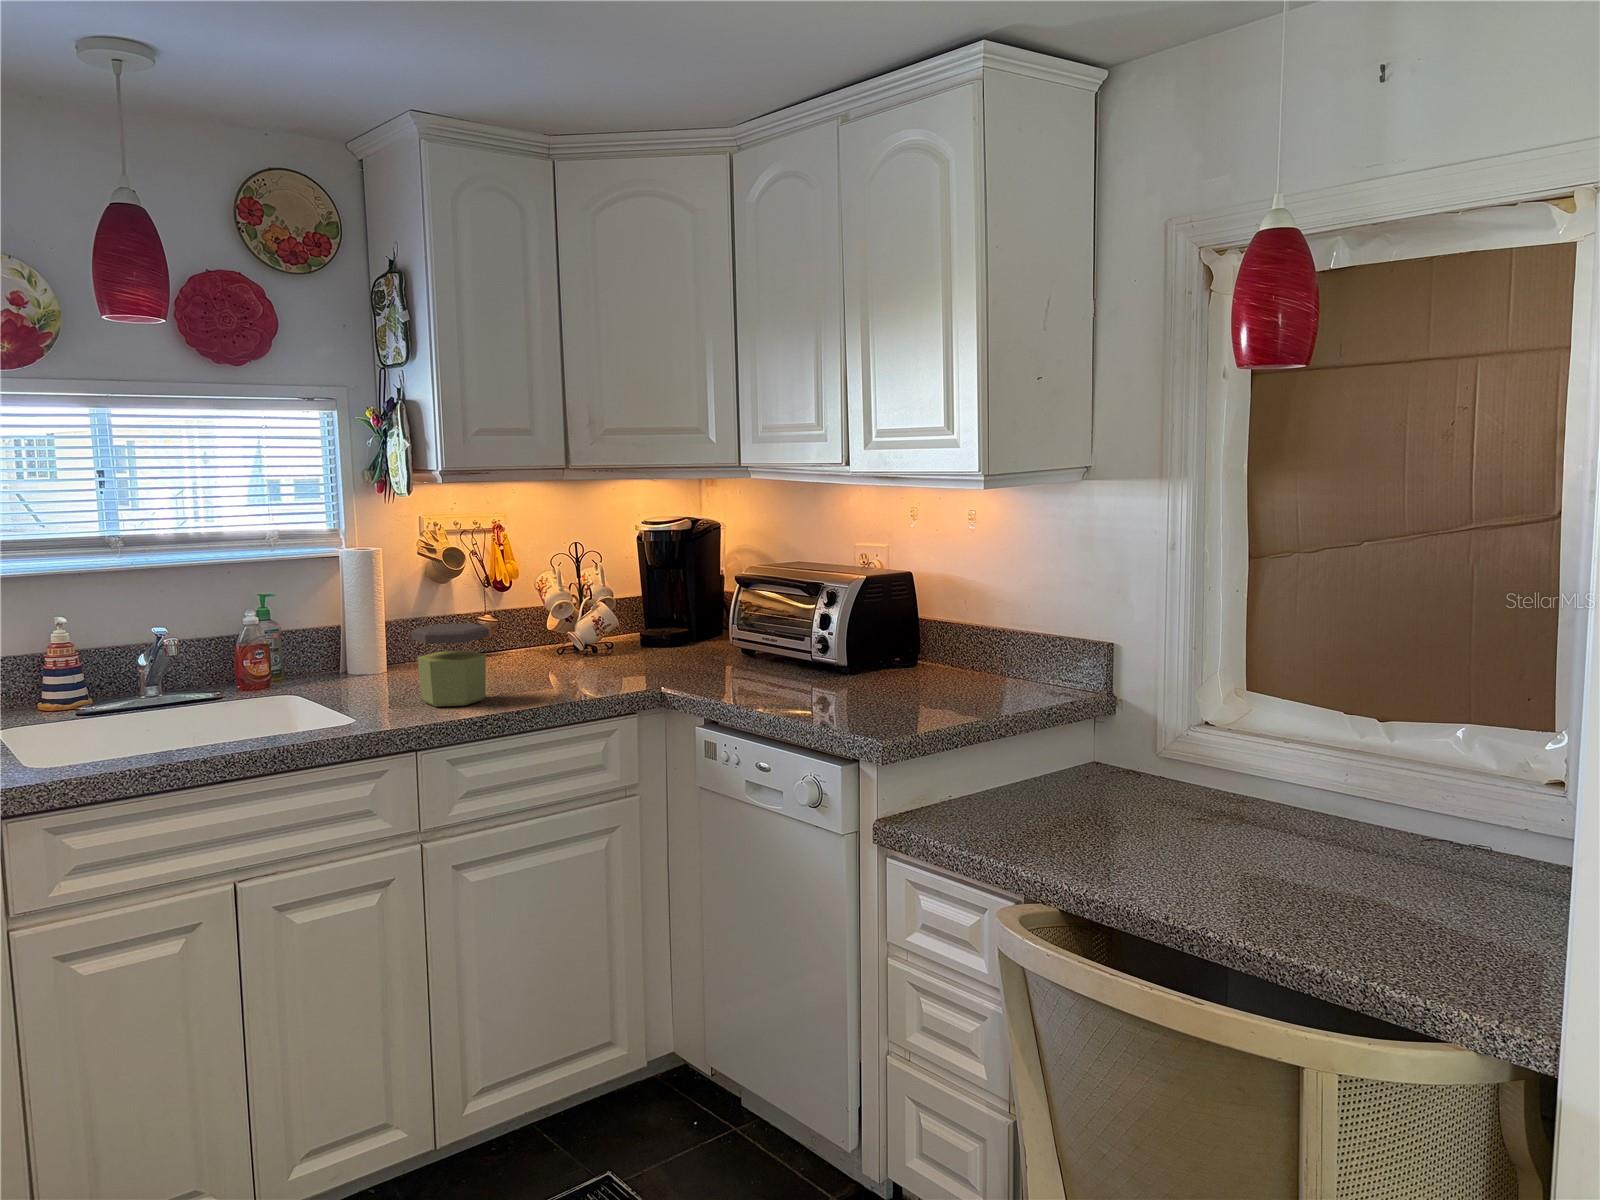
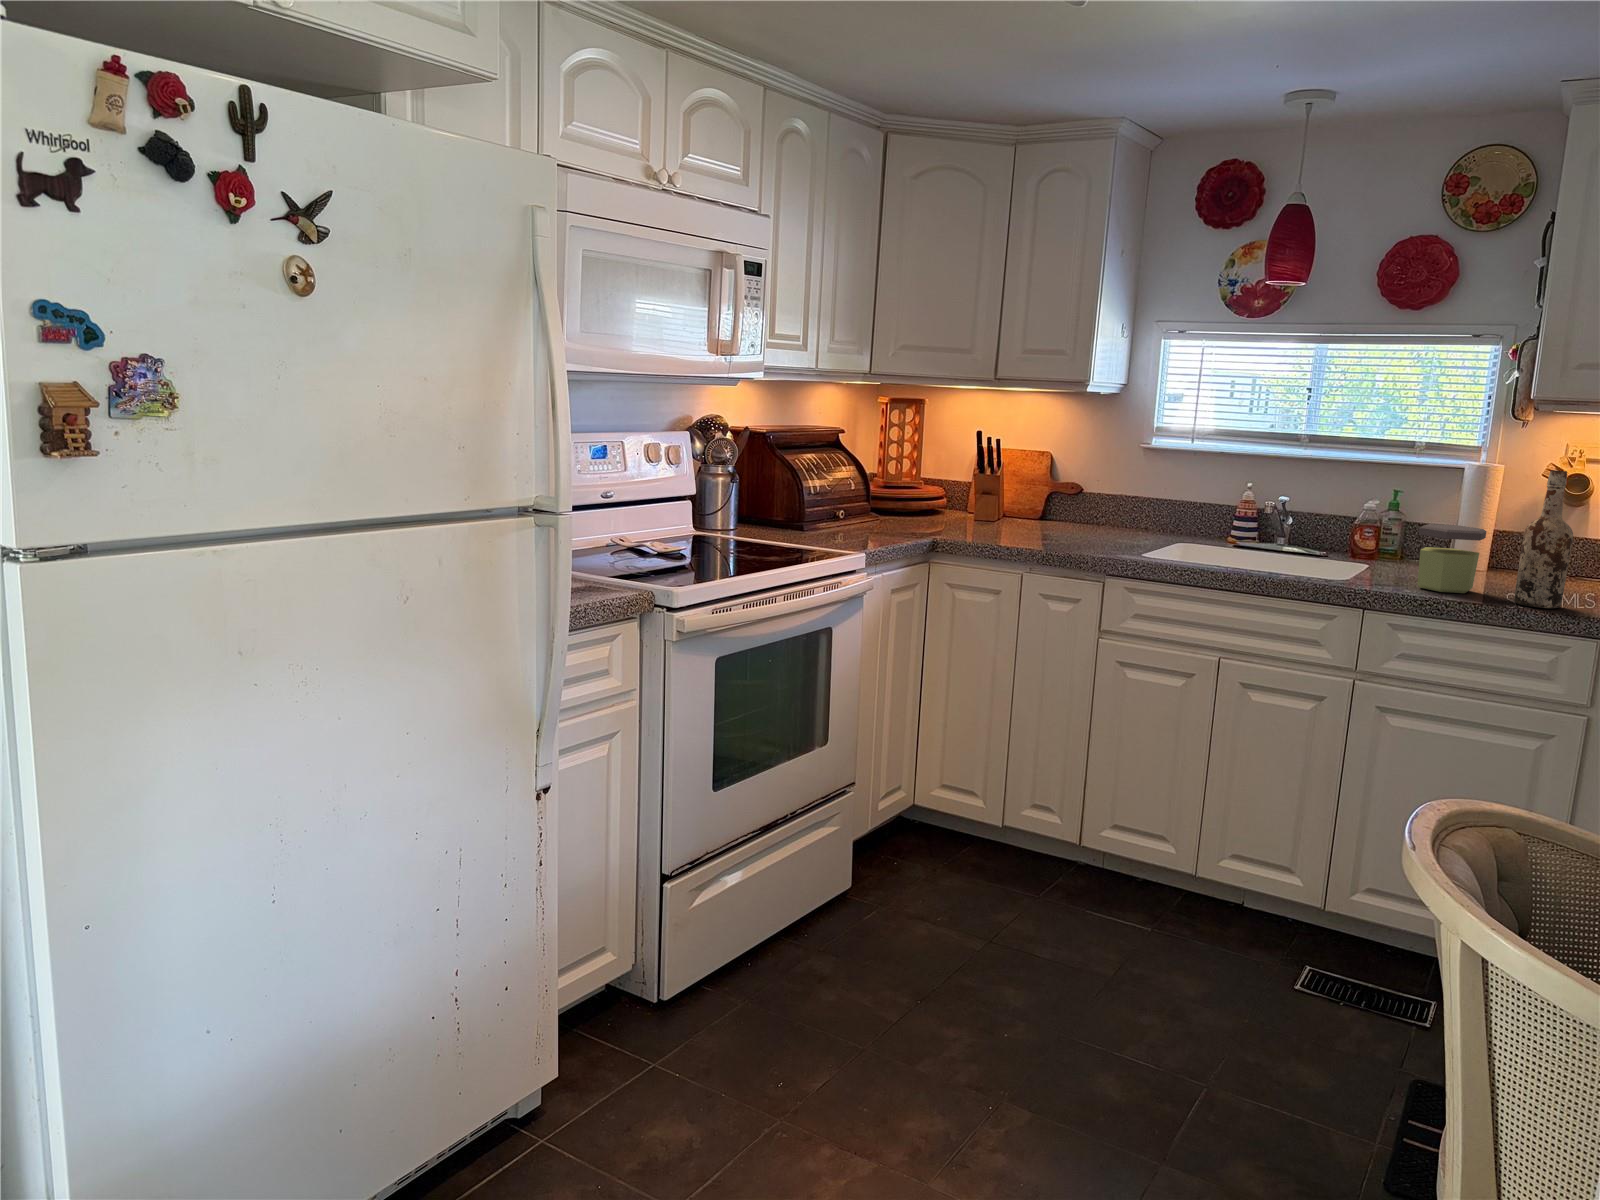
wine bottle: none [534,546,582,697] -> present [1514,470,1573,608]

